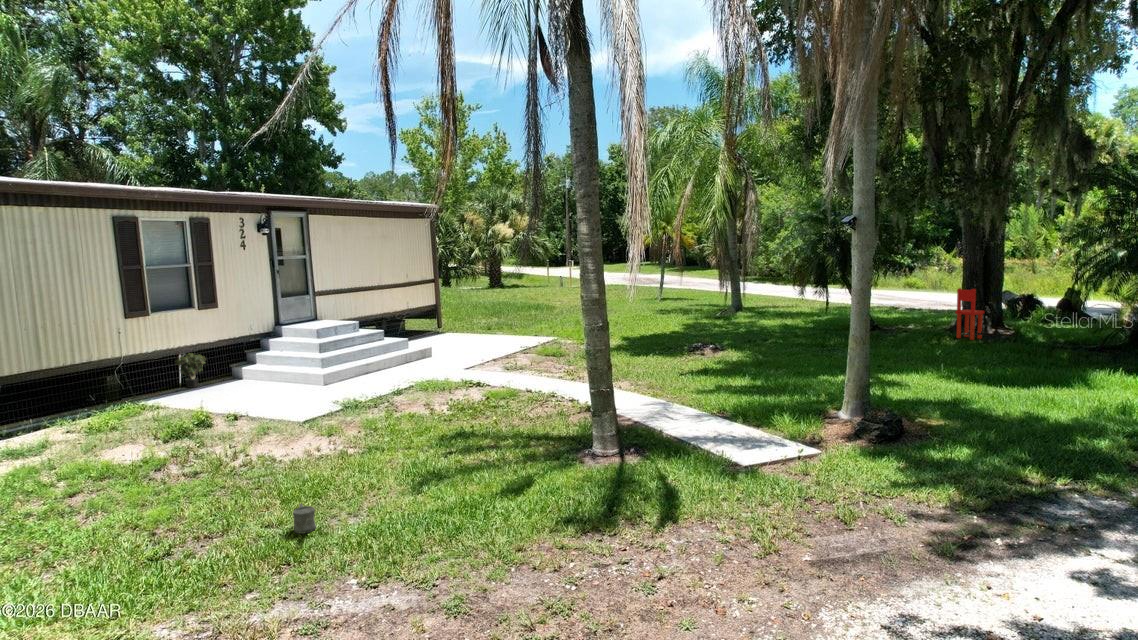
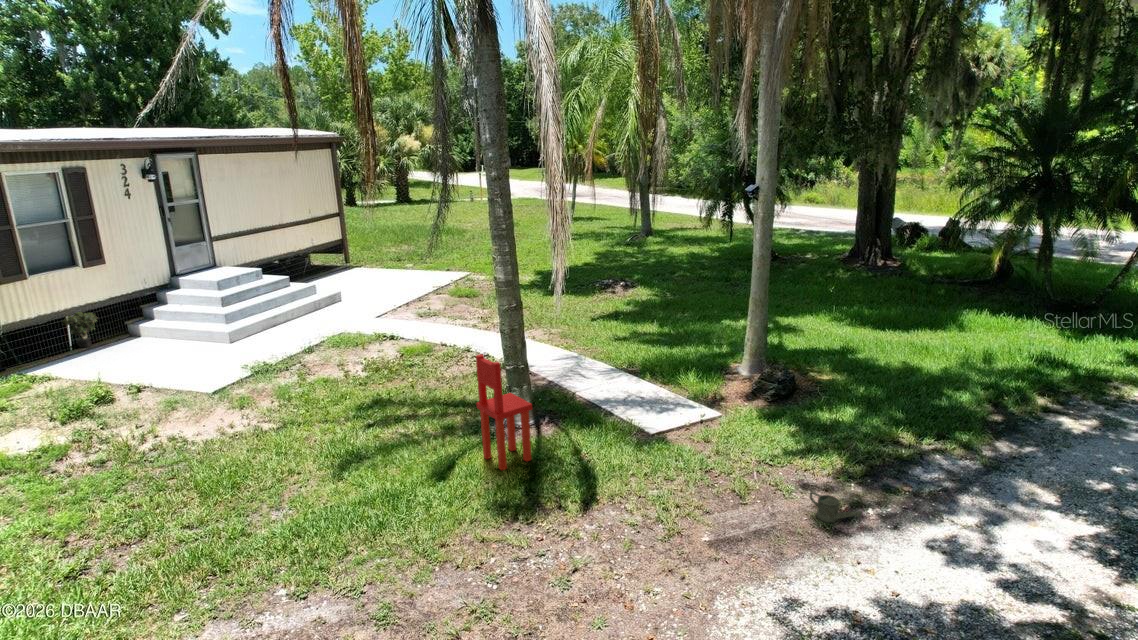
chair: present [955,288,984,340] -> present [476,354,532,470]
watering can: present [293,504,316,534] -> present [810,492,862,523]

